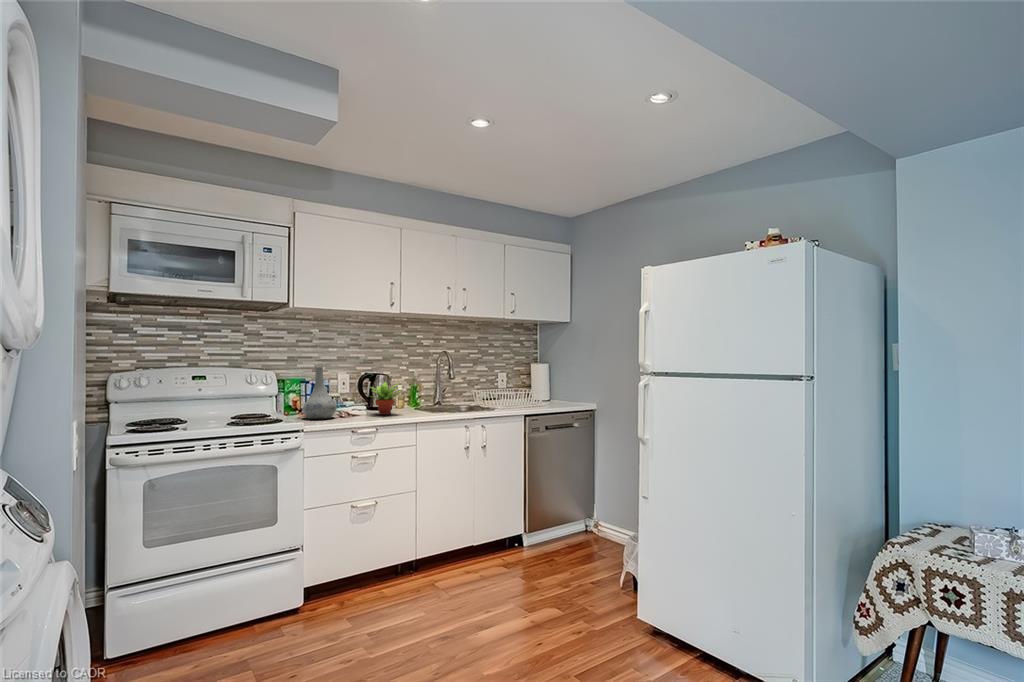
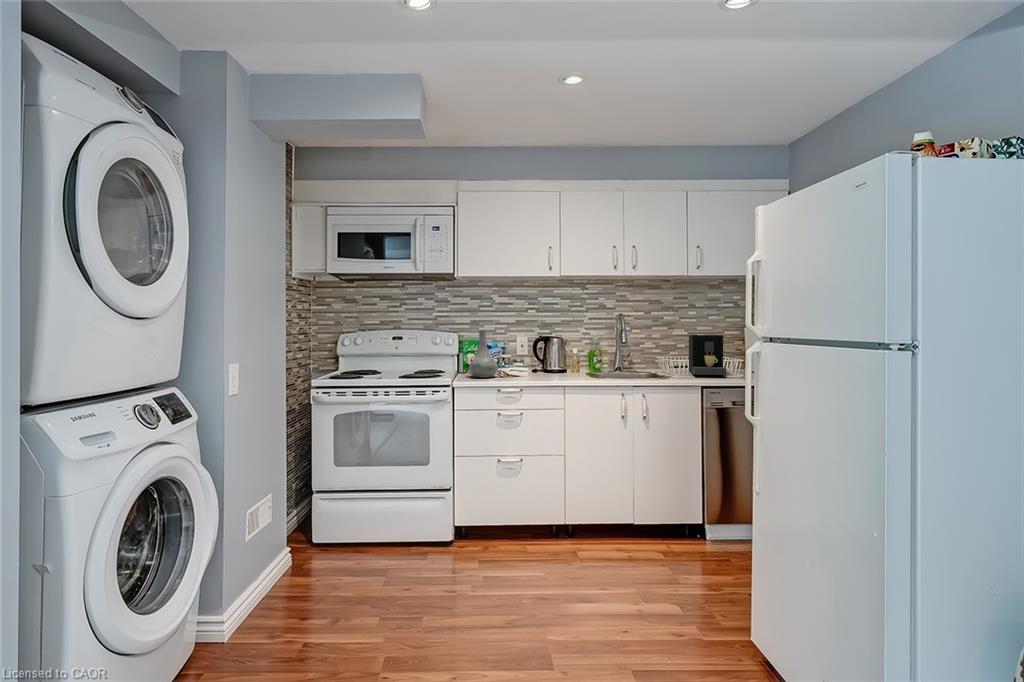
coffee maker: none [489,370,534,405] -> present [689,335,727,375]
succulent plant: present [372,382,398,415] -> none [529,345,561,377]

